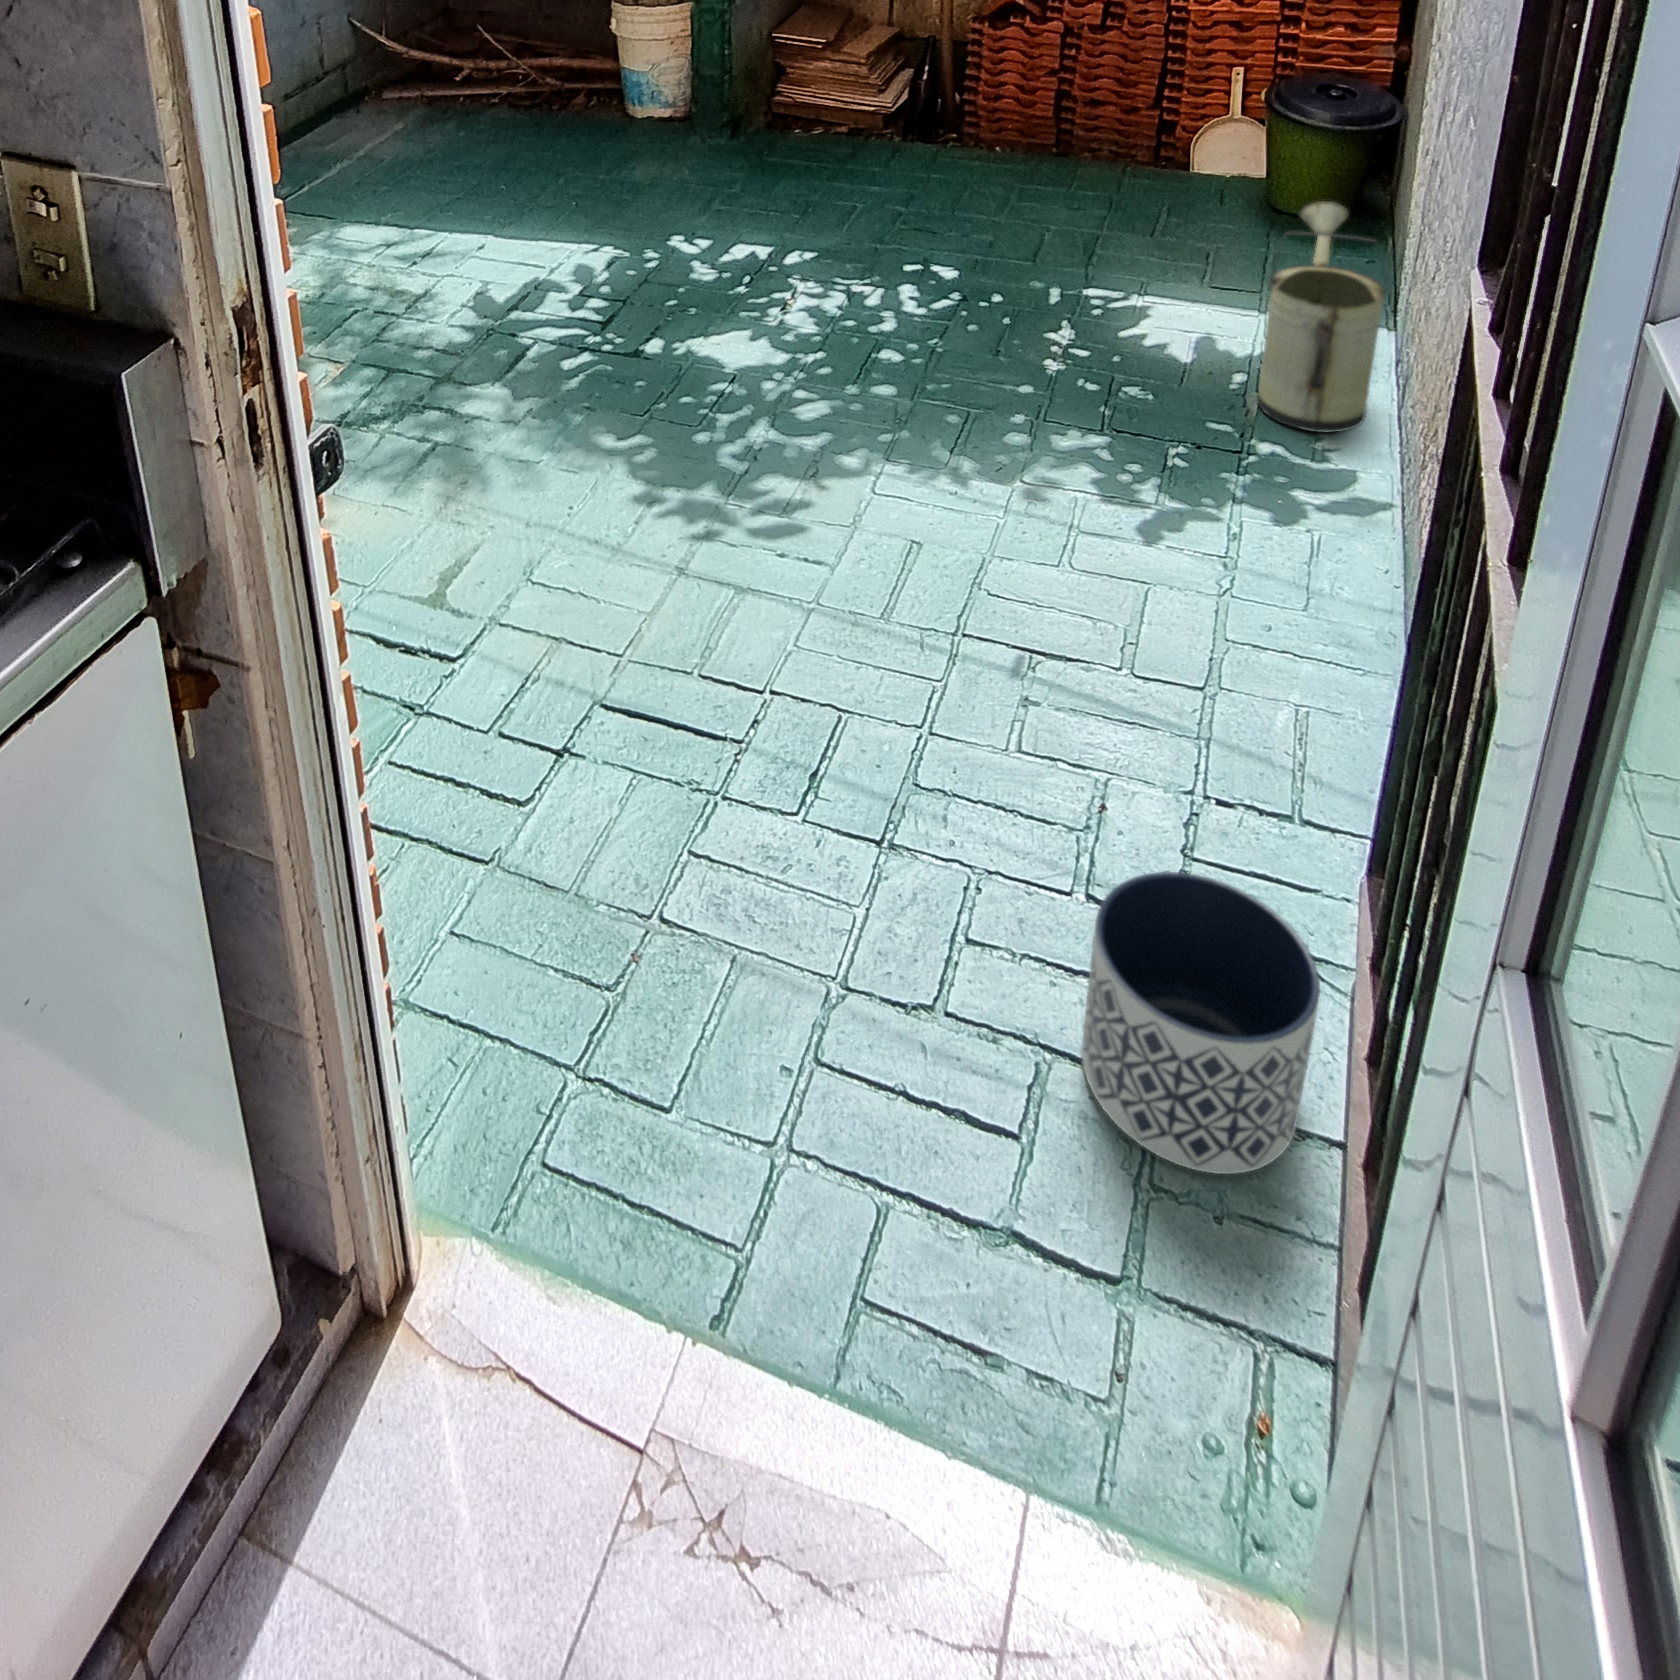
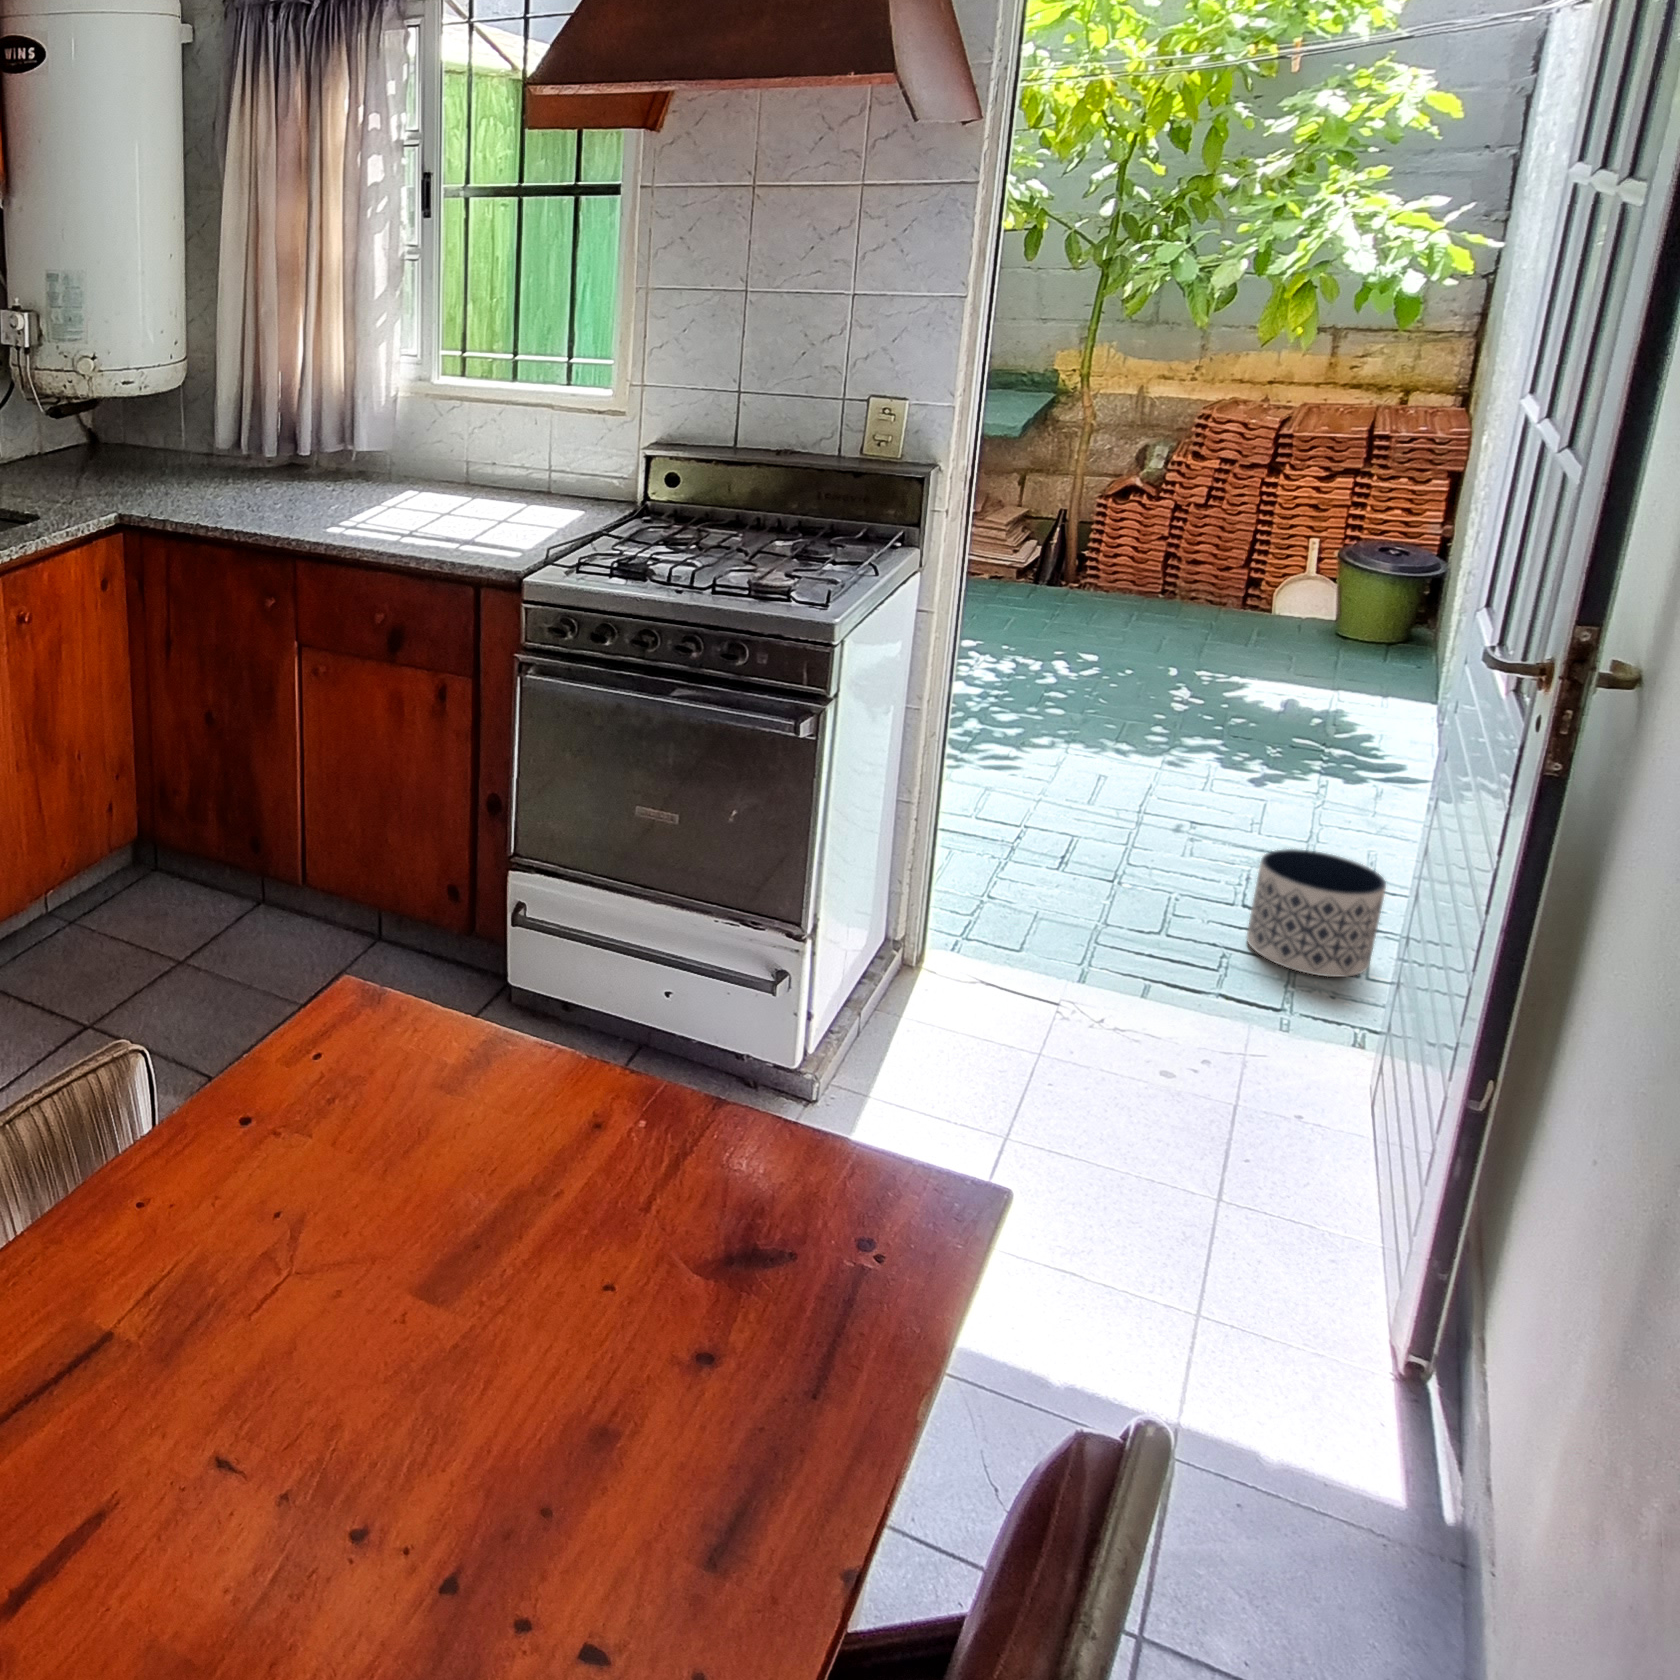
watering can: present [1257,201,1386,432] -> none [1333,603,1431,746]

